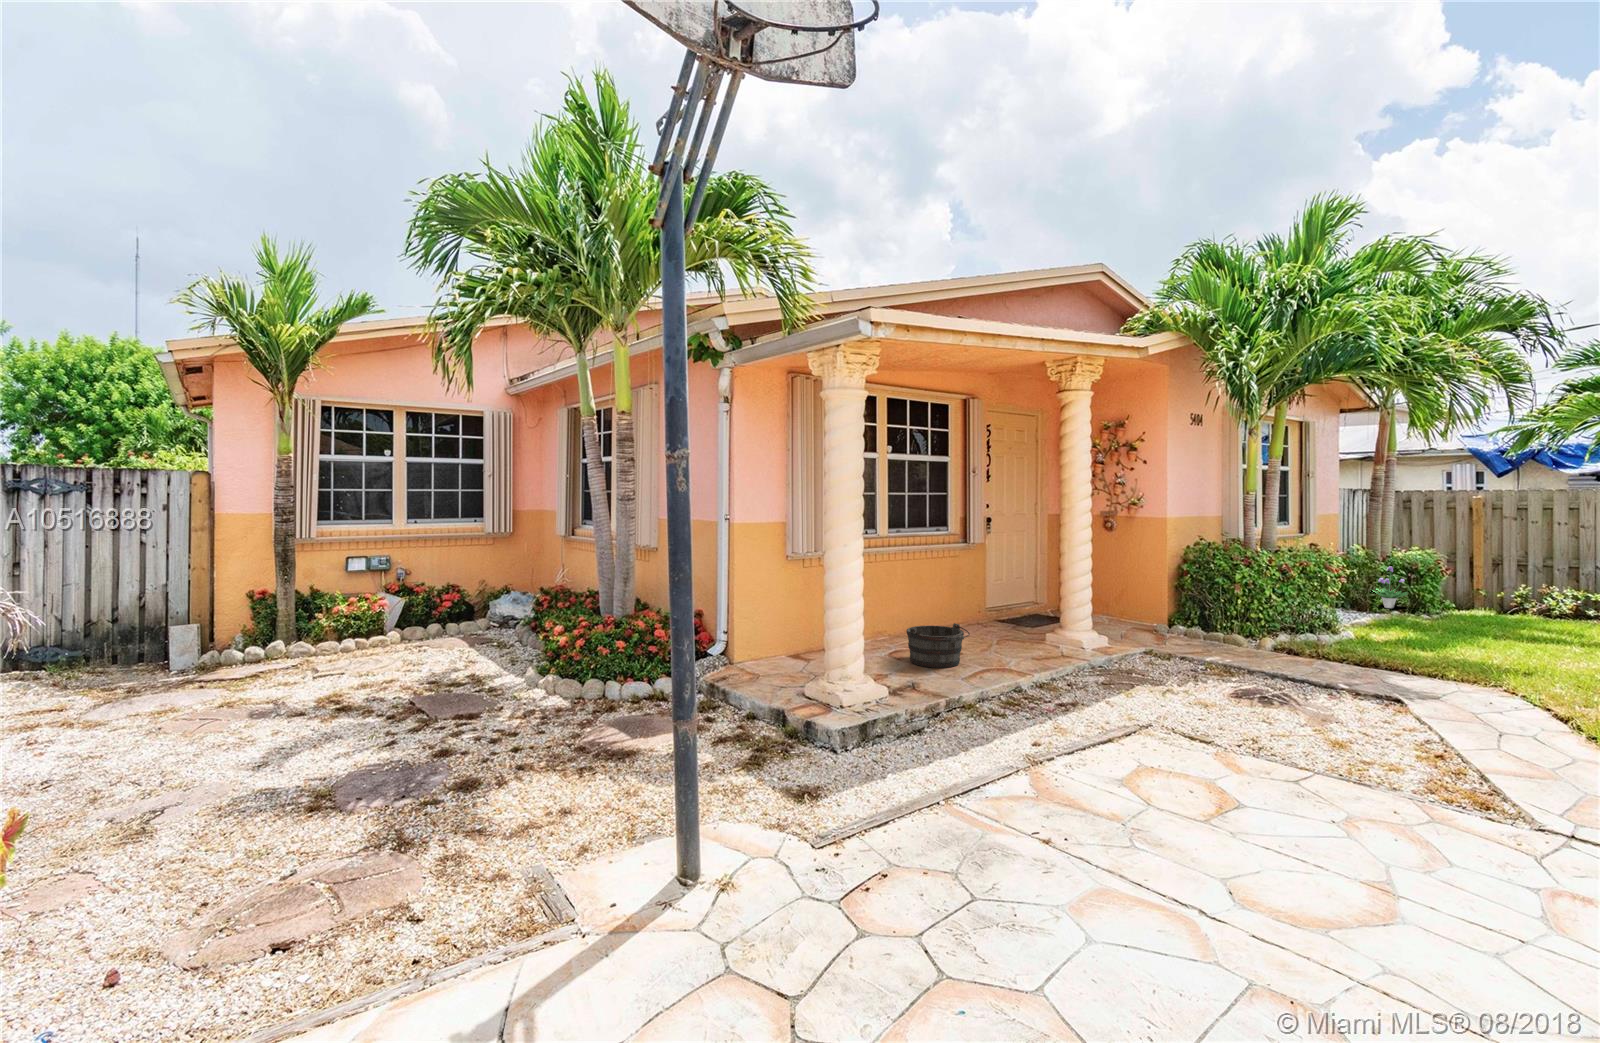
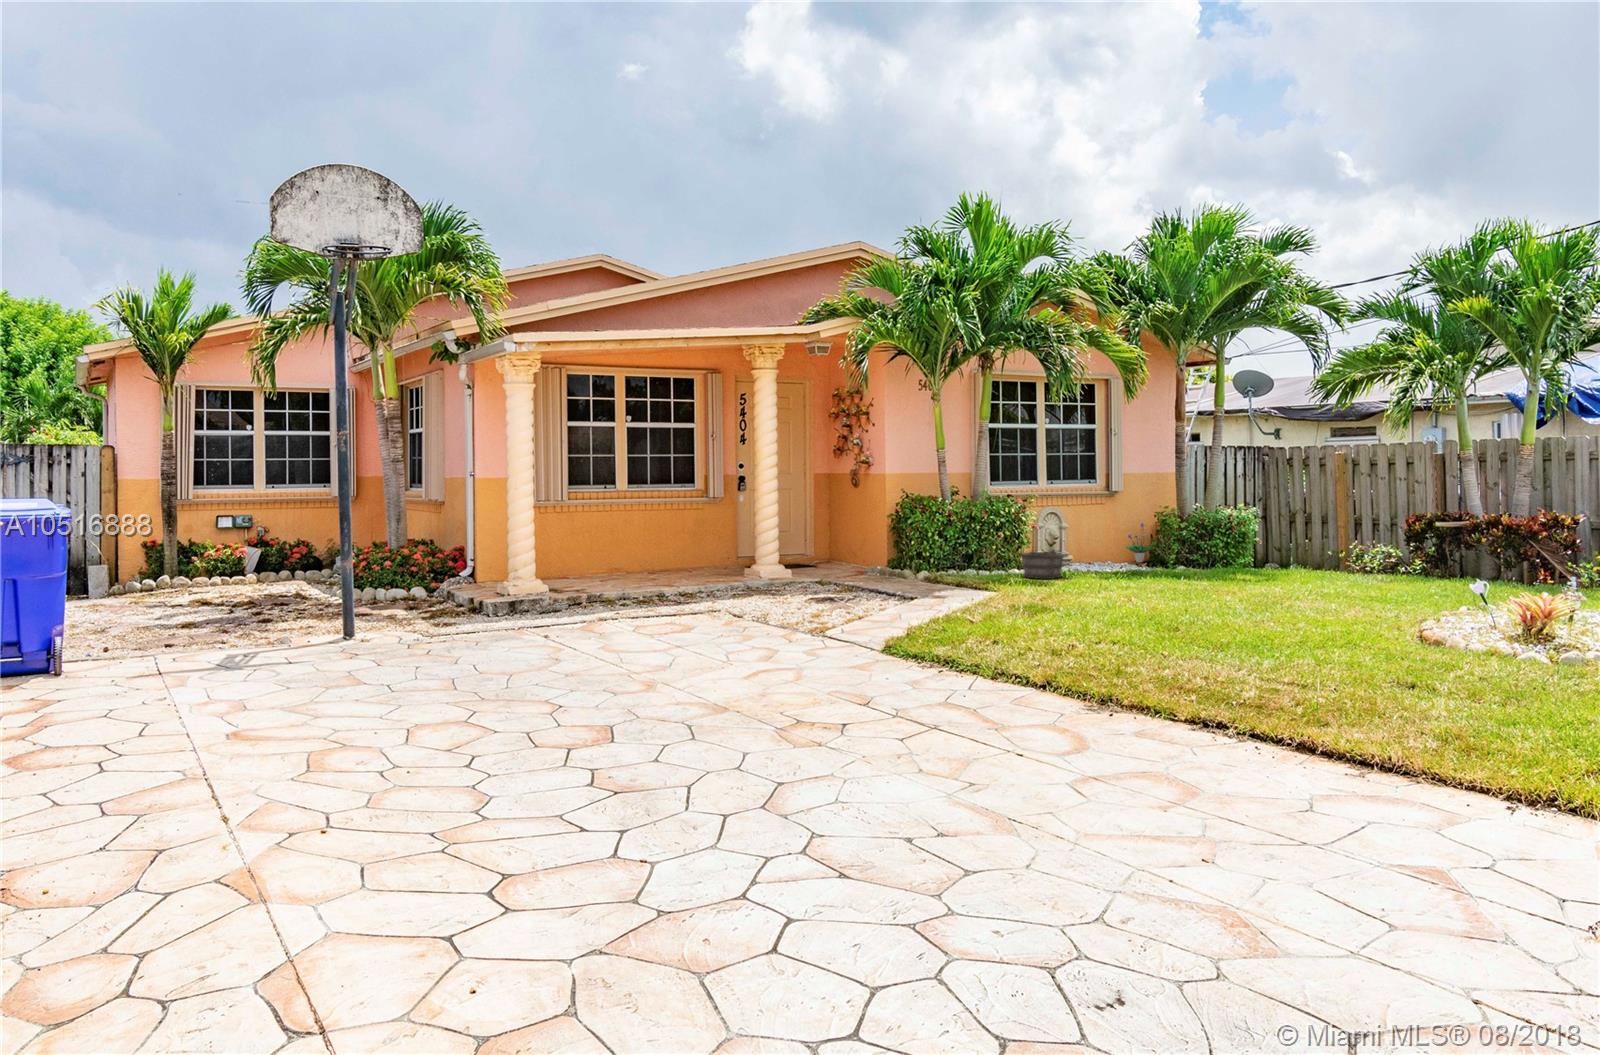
bucket: present [906,623,970,668] -> present [1021,549,1068,579]

